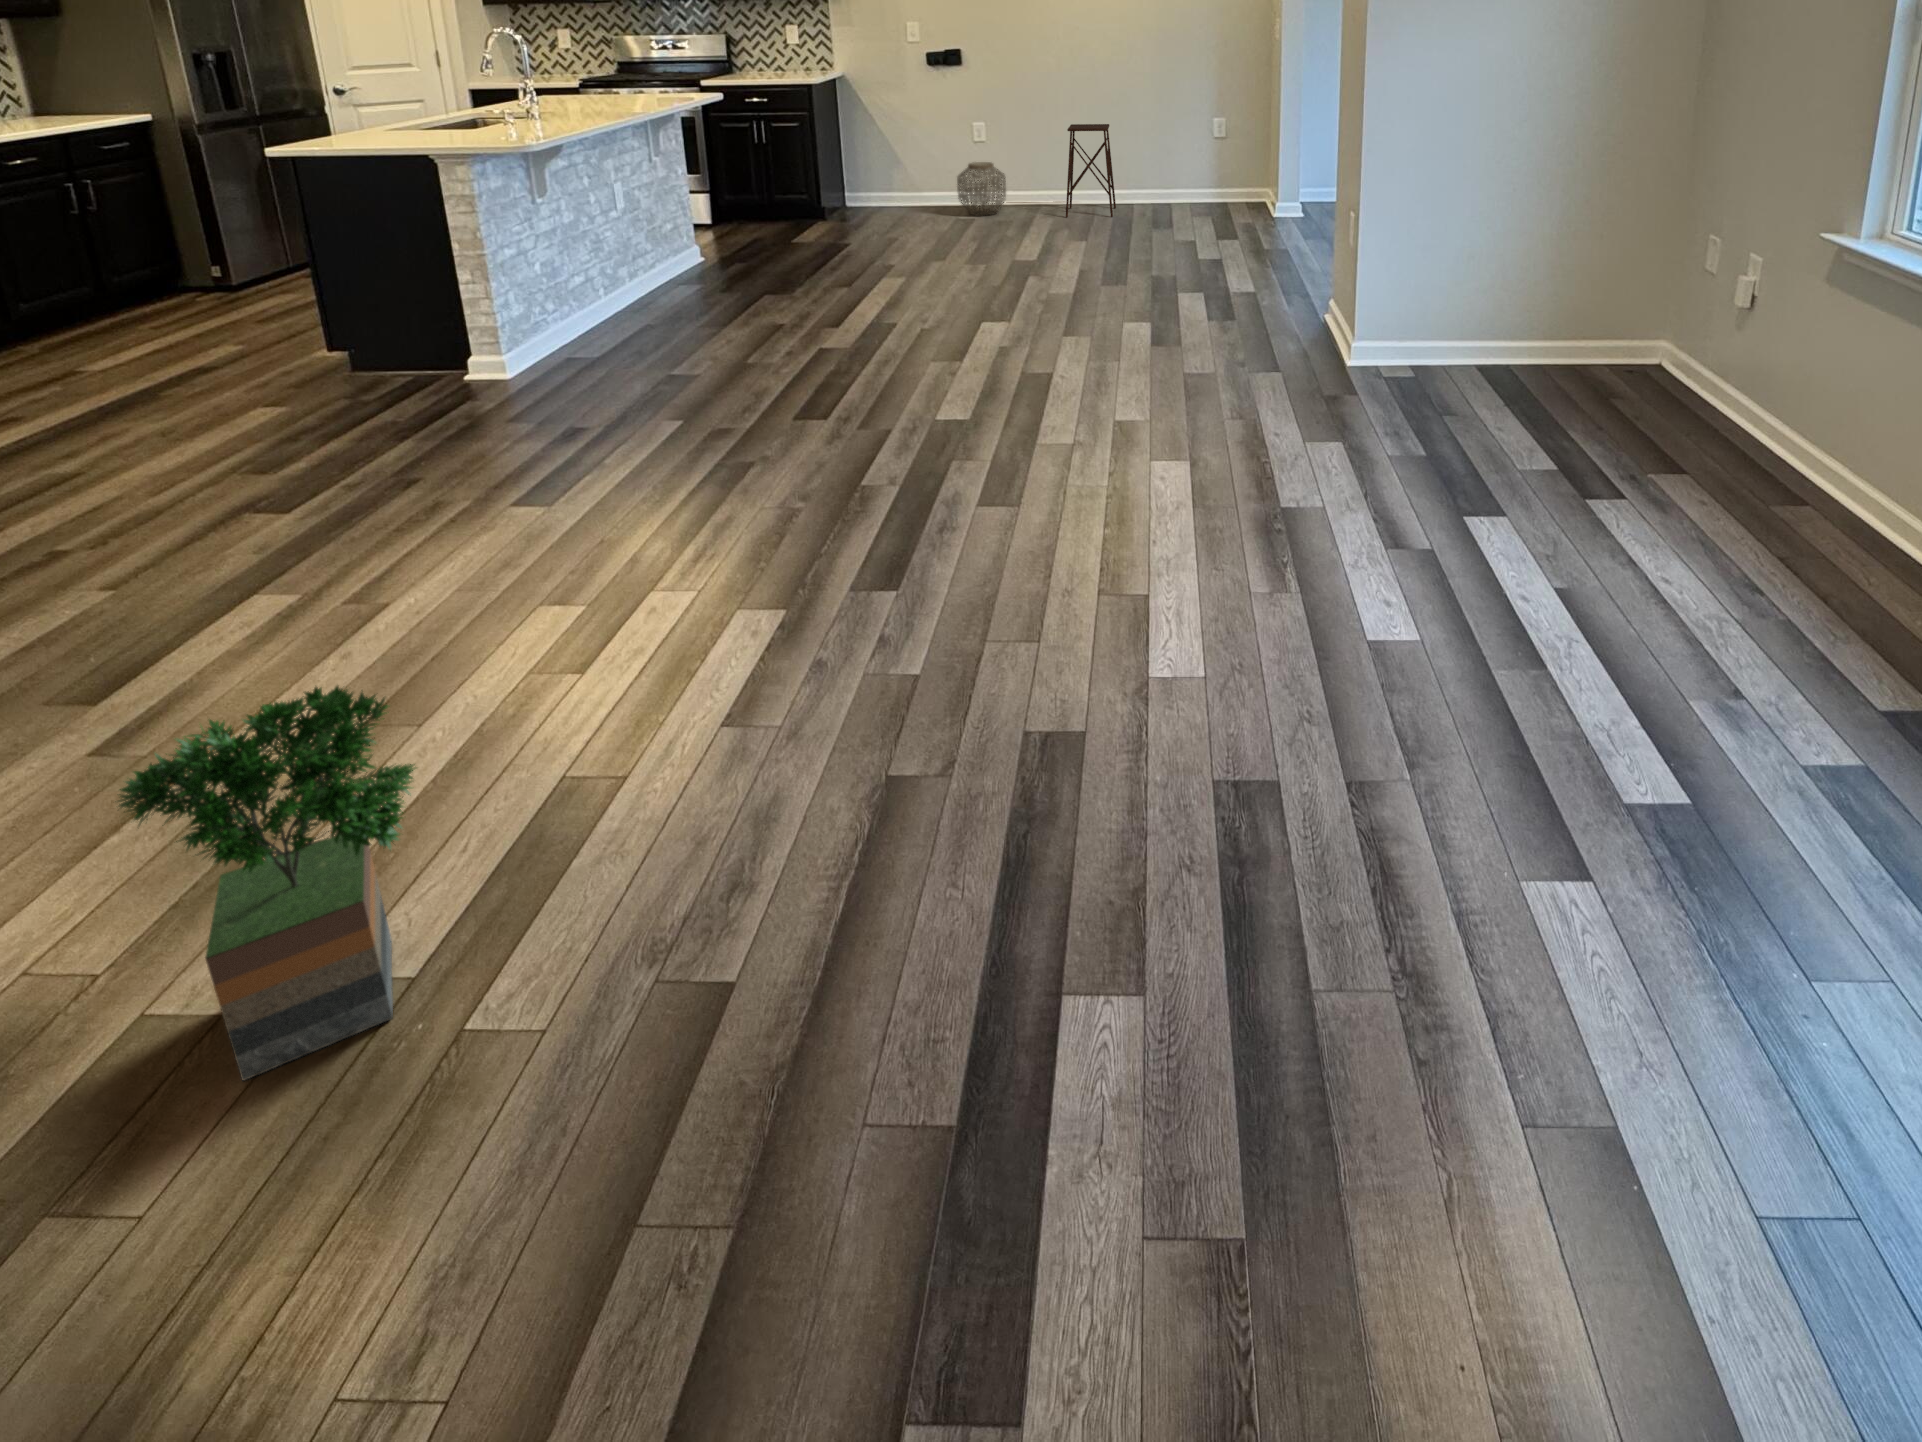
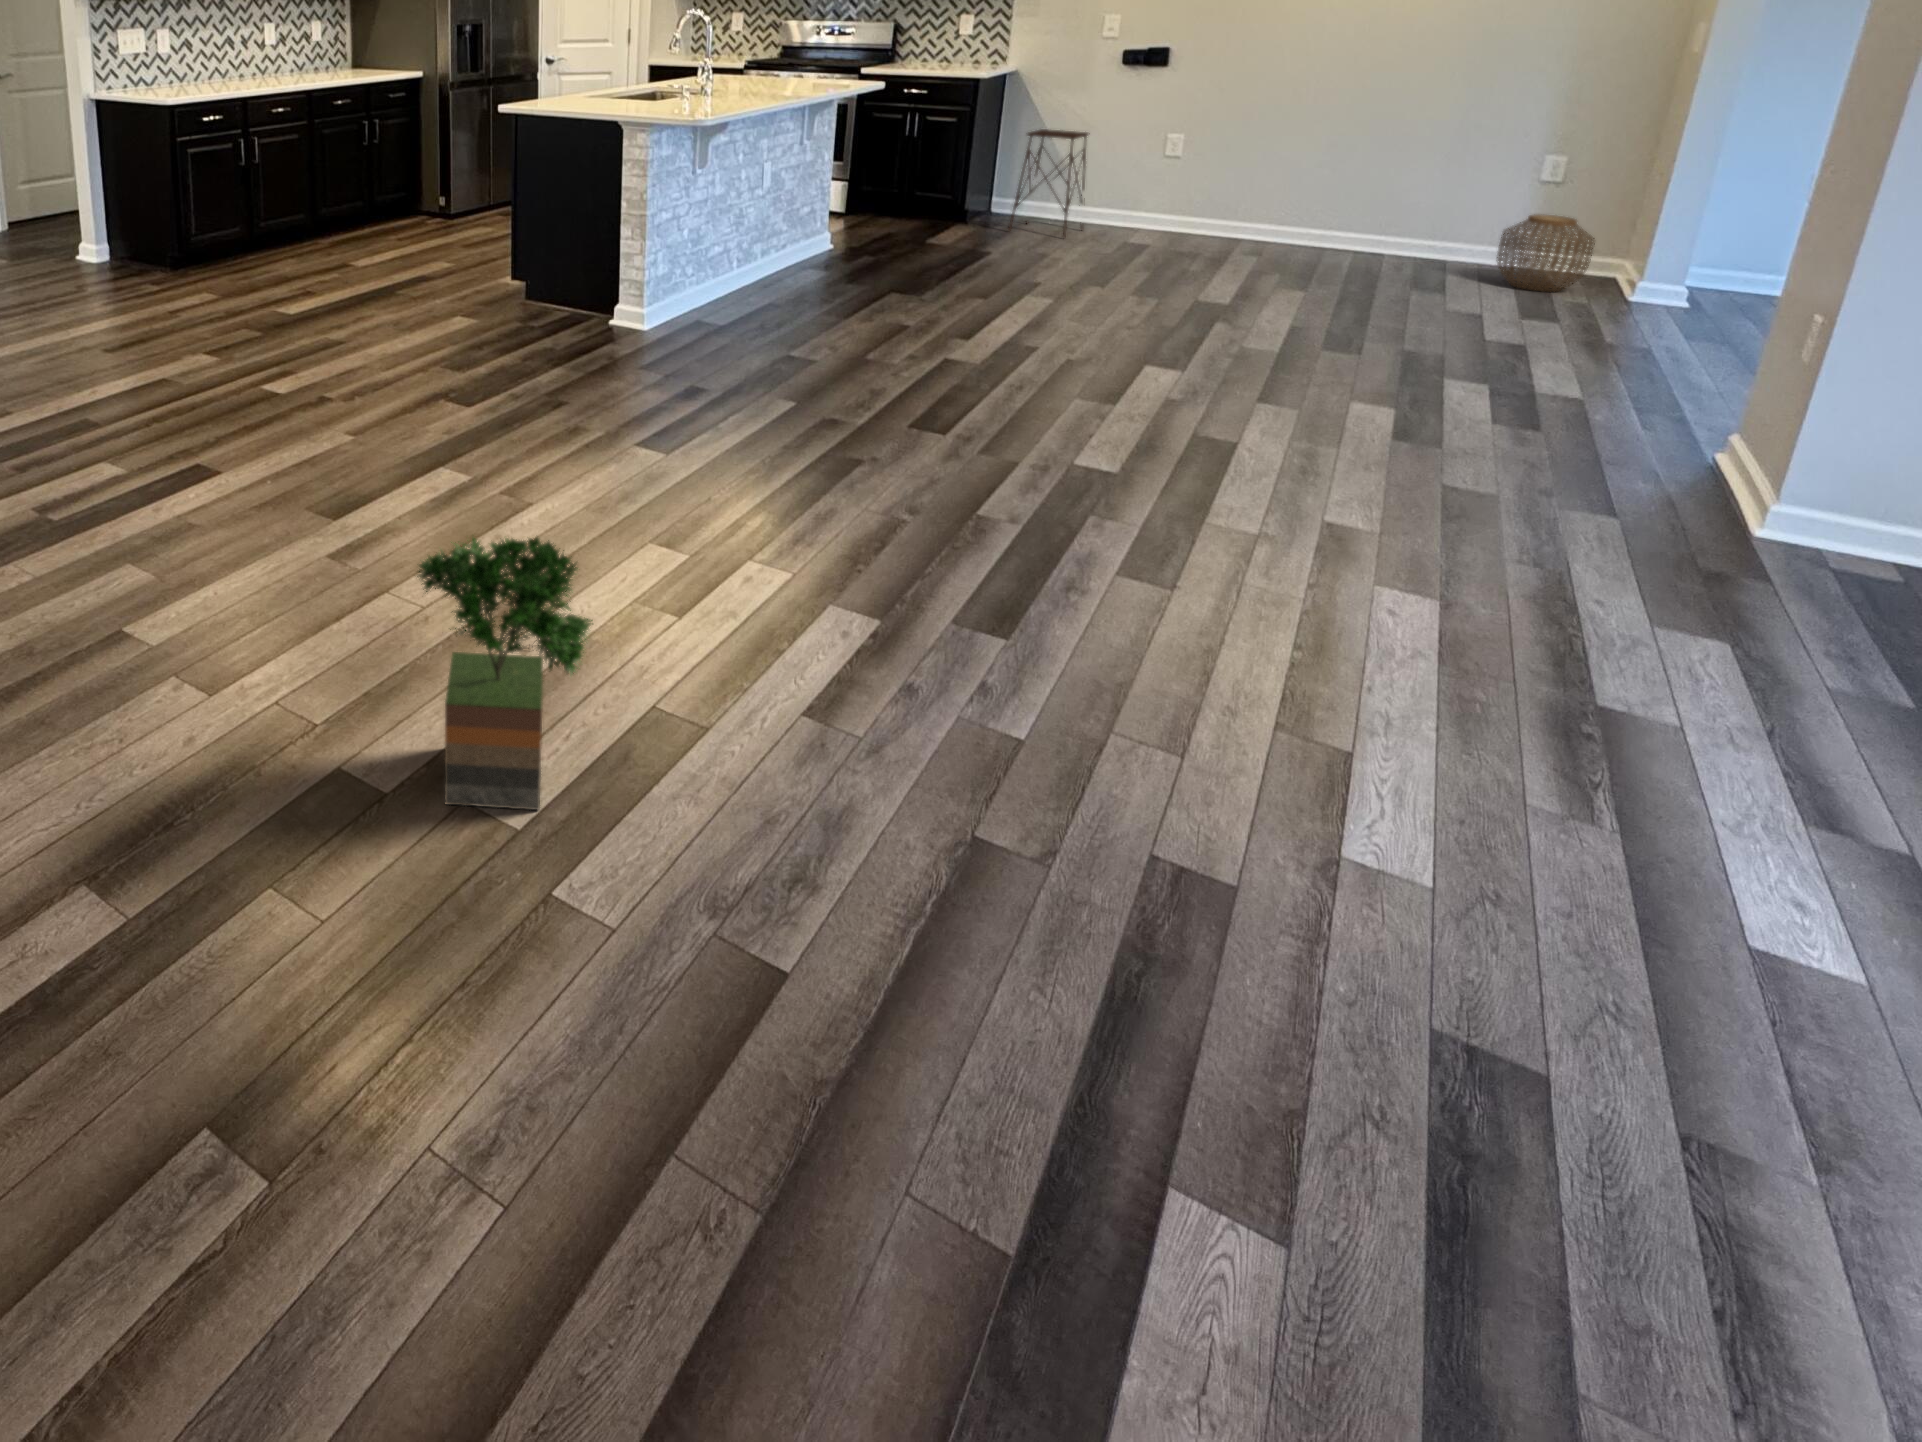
side table: present [1066,124,1116,217] -> present [1009,129,1090,237]
woven basket: present [957,162,1006,216] -> present [1497,214,1595,292]

